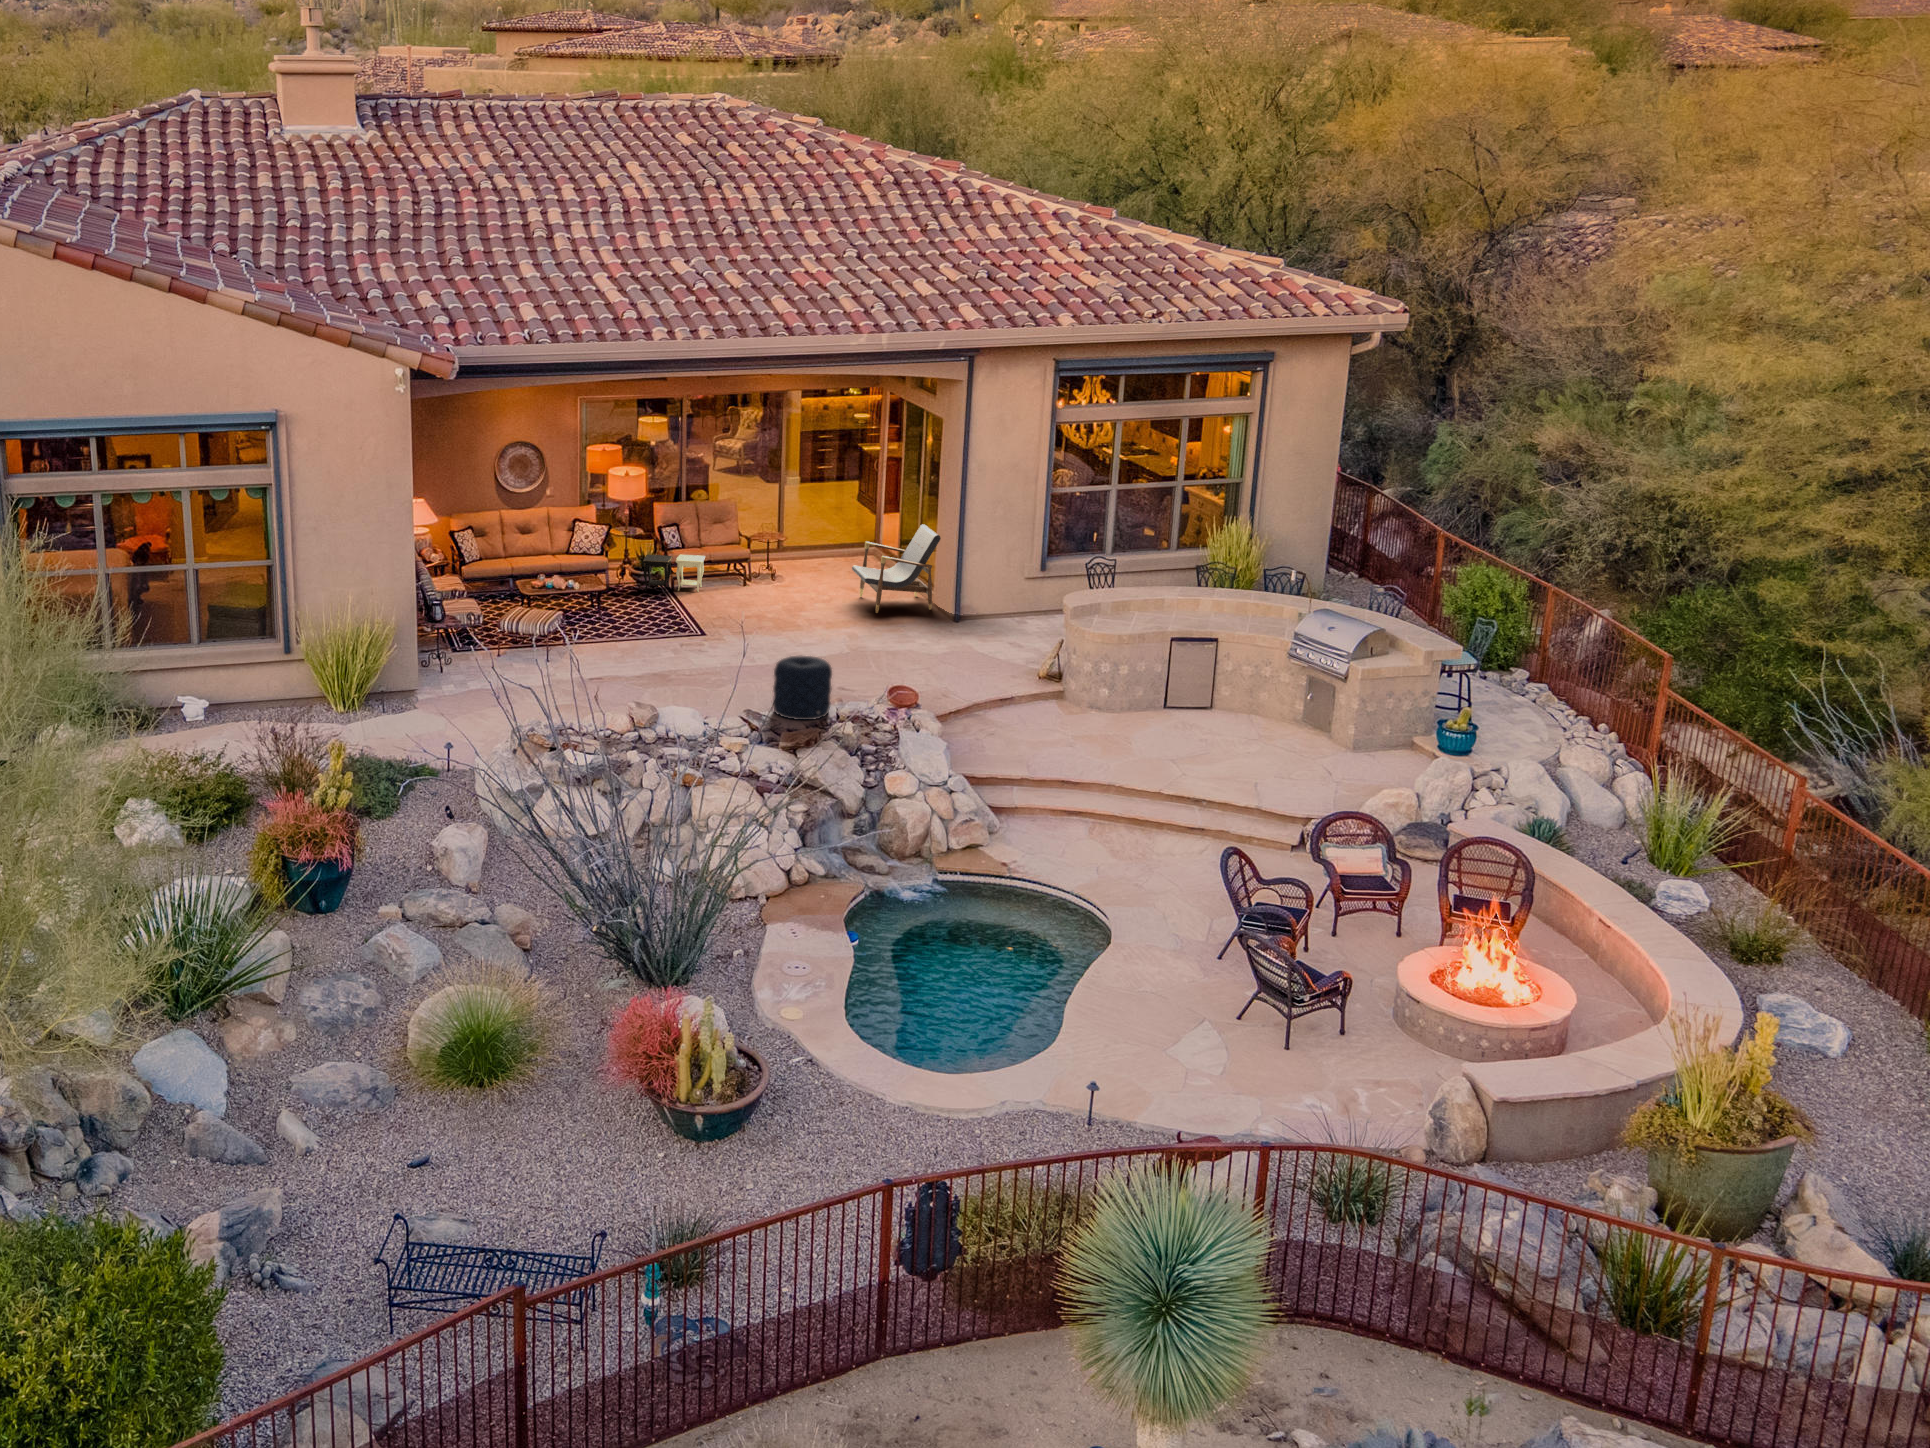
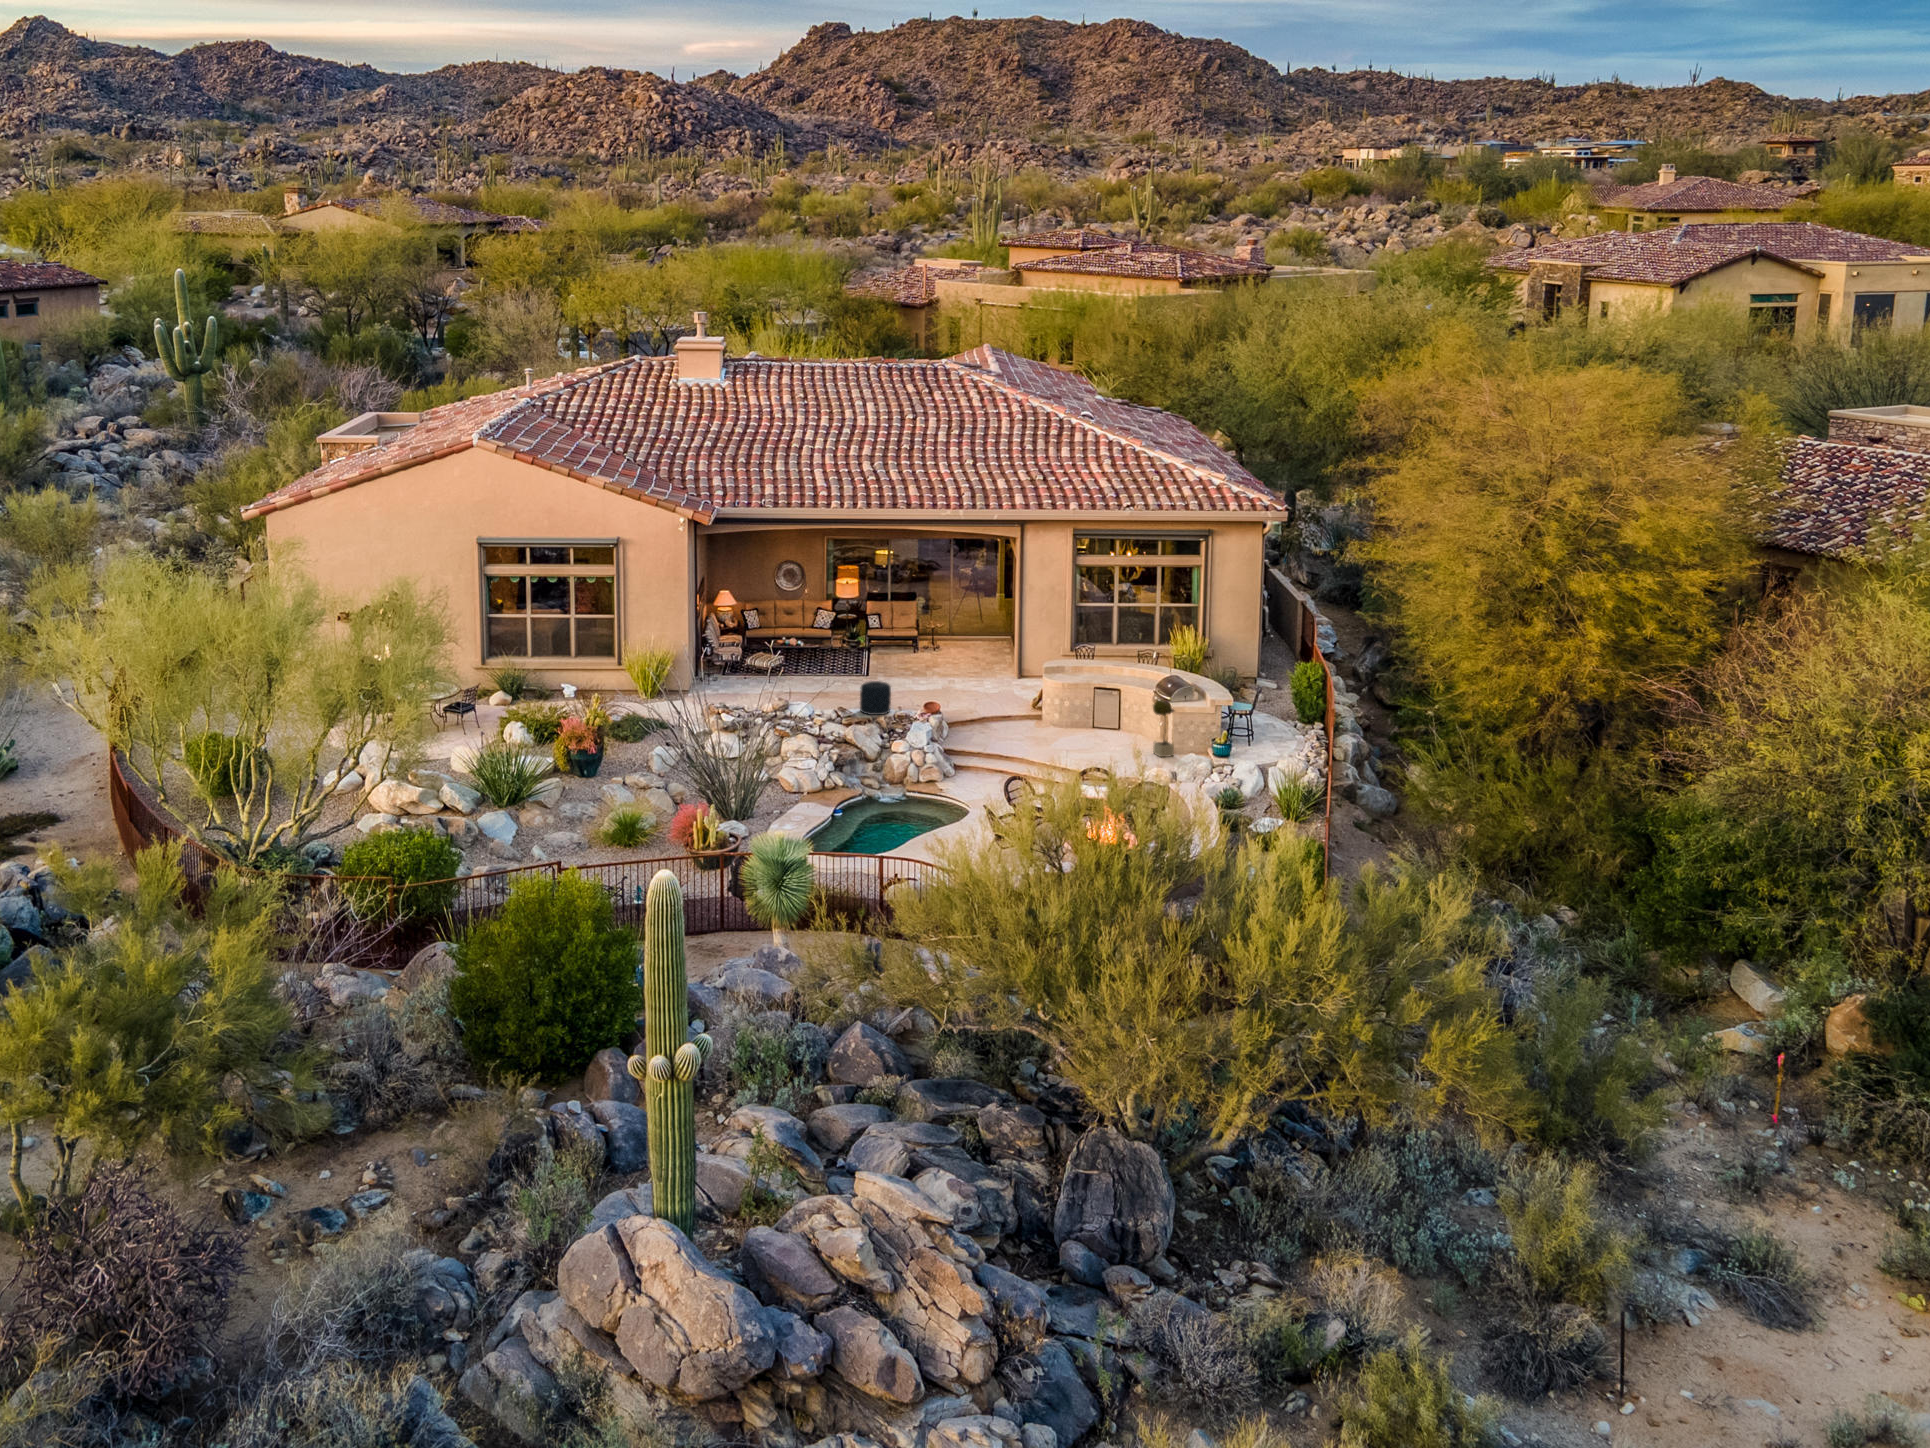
lounge chair: present [852,524,941,613] -> none [968,621,1014,671]
side table: present [642,555,705,592] -> none [853,631,893,655]
potted tree: none [1316,659,1359,762] -> present [1153,700,1174,757]

